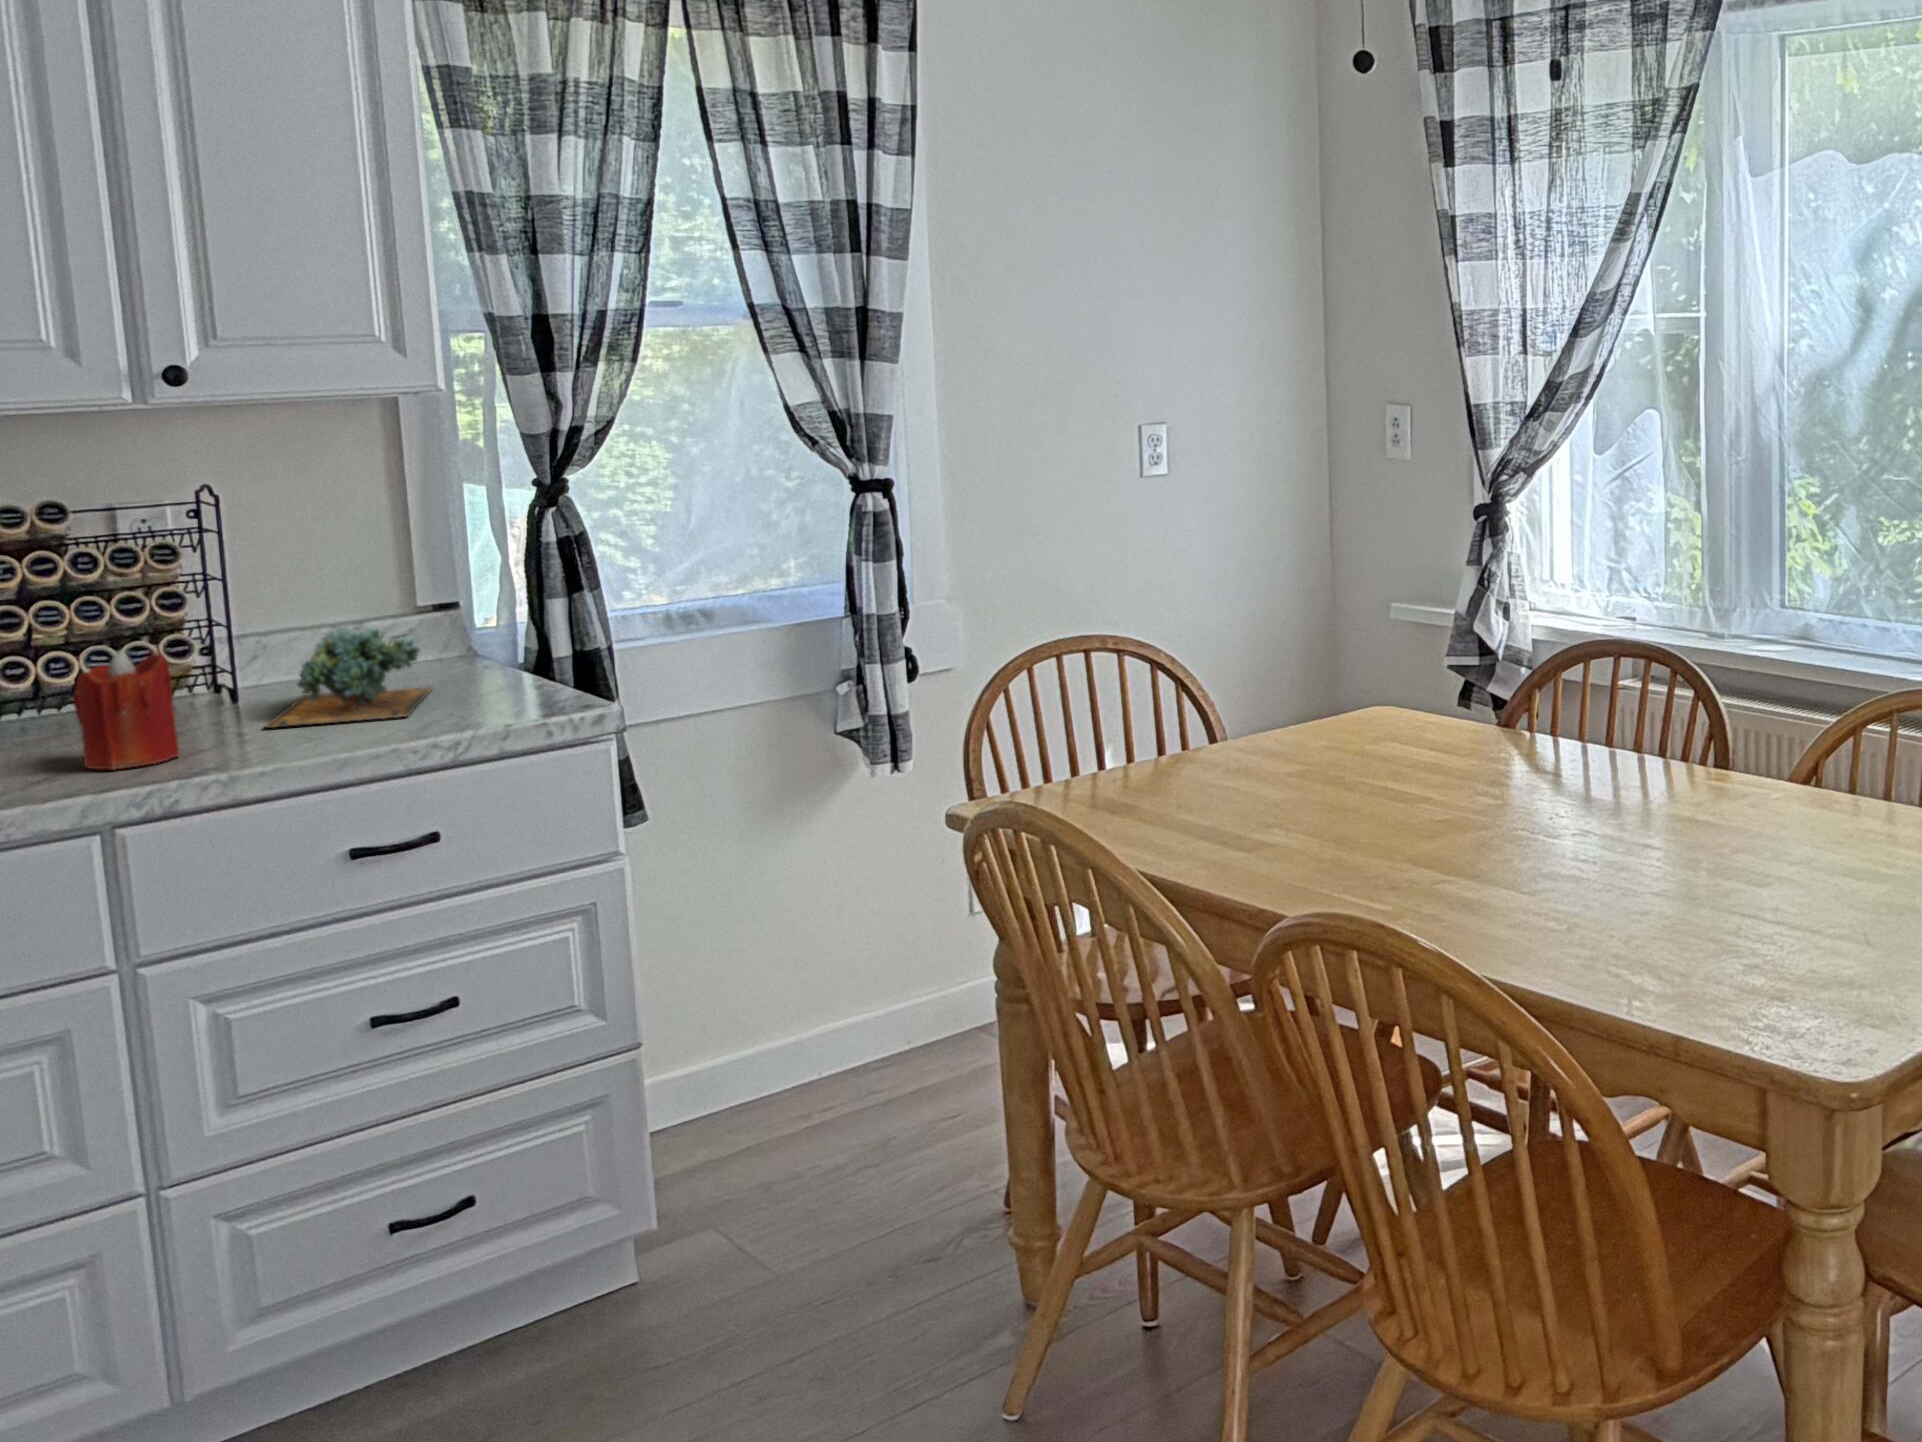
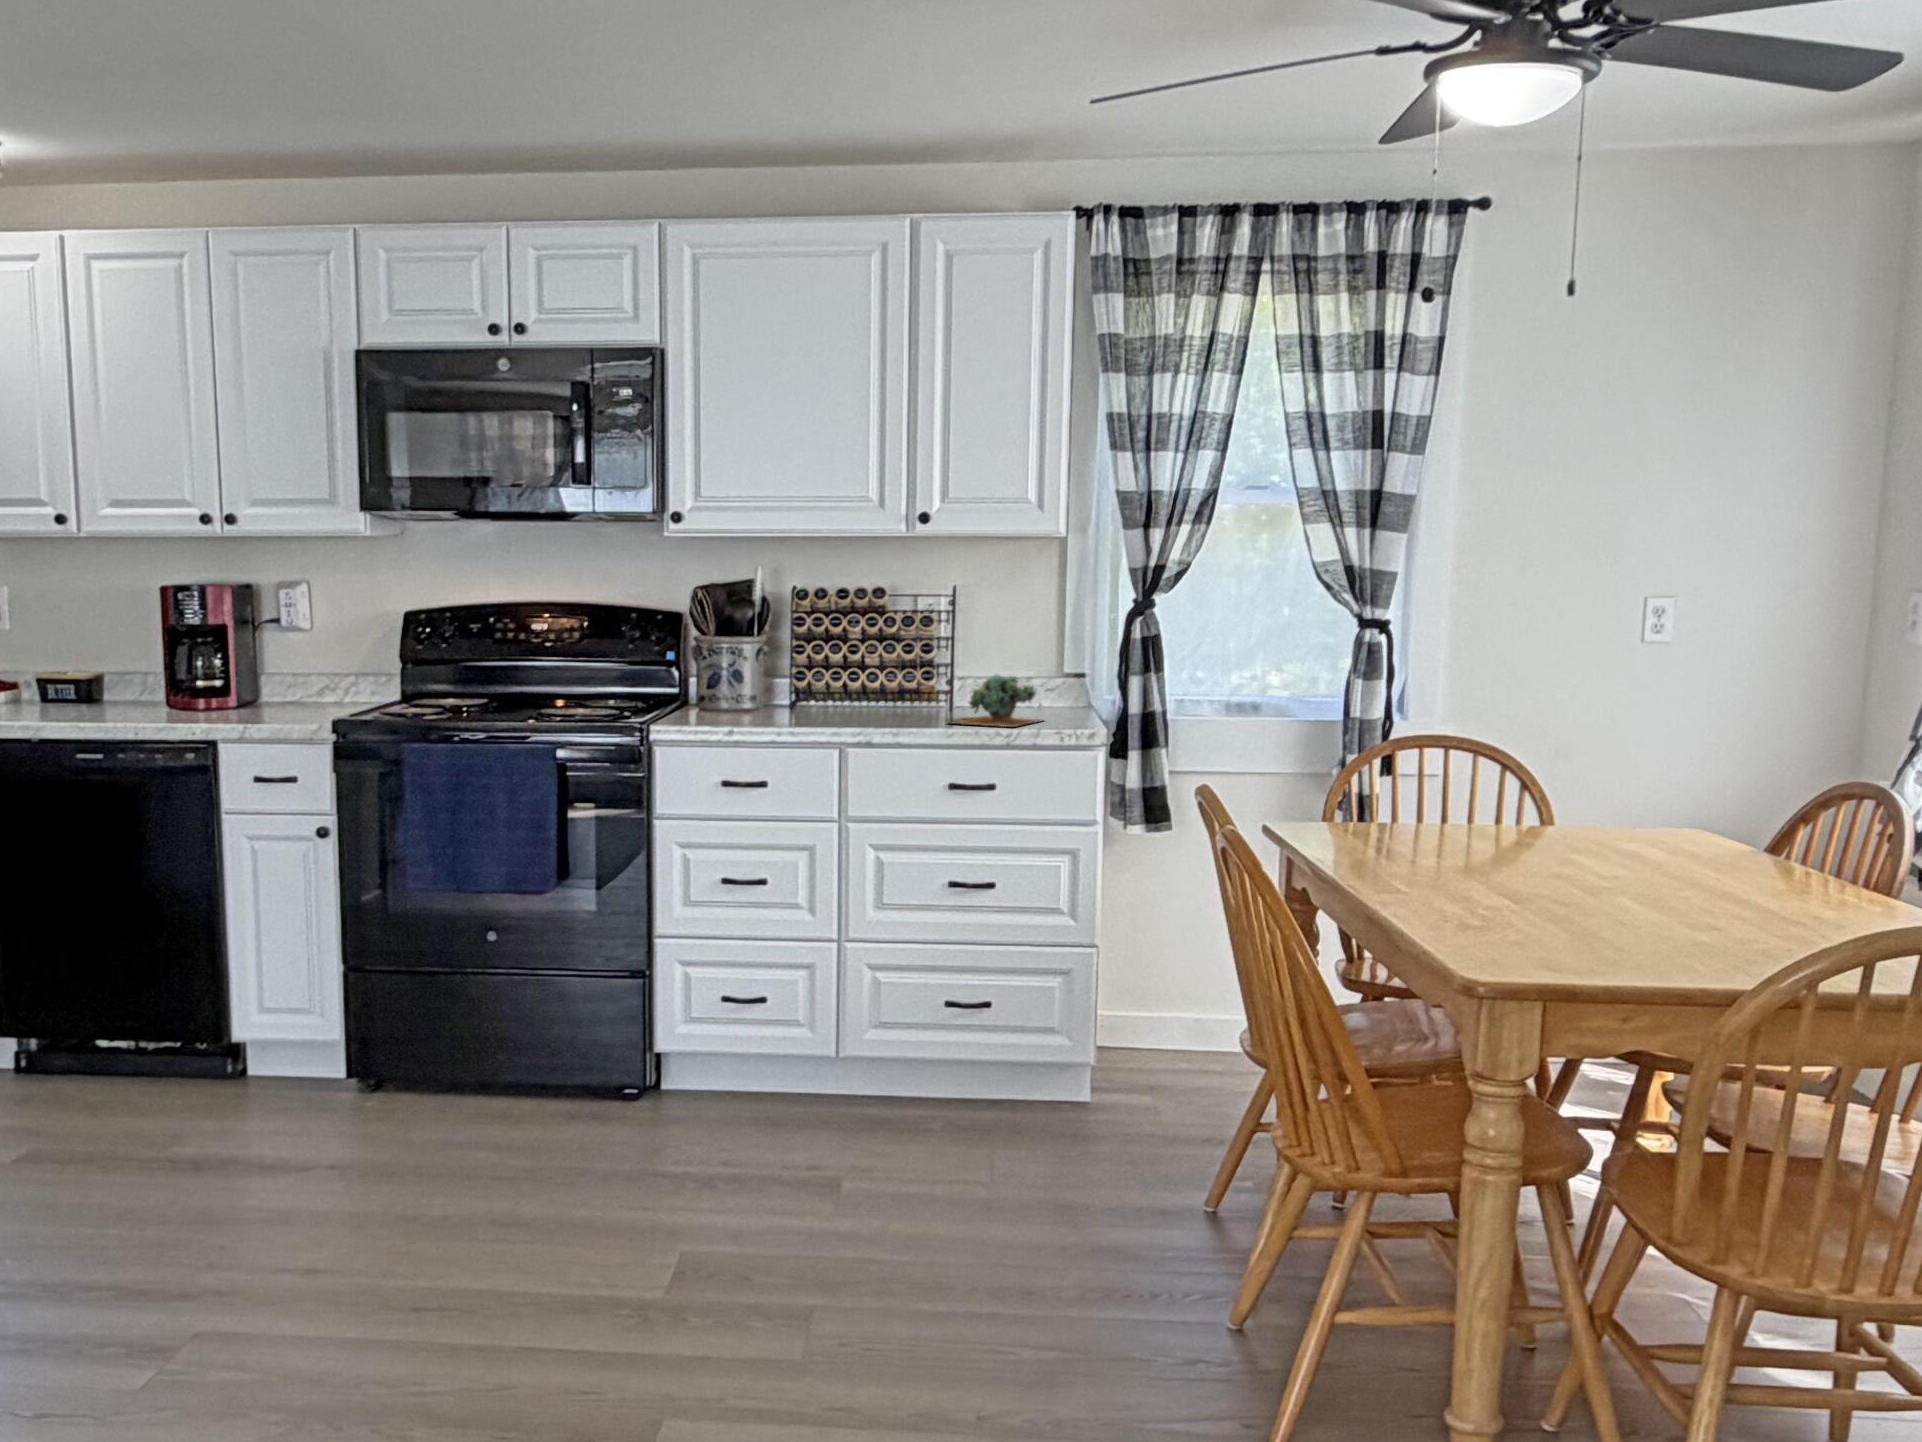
candle: present [73,650,180,770] -> none [857,665,899,728]

